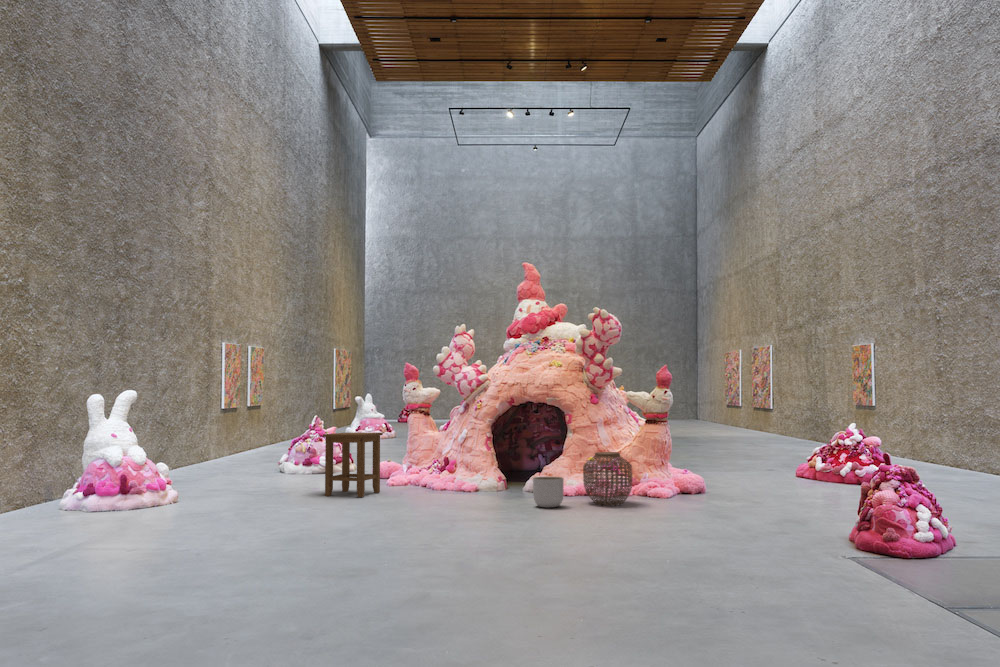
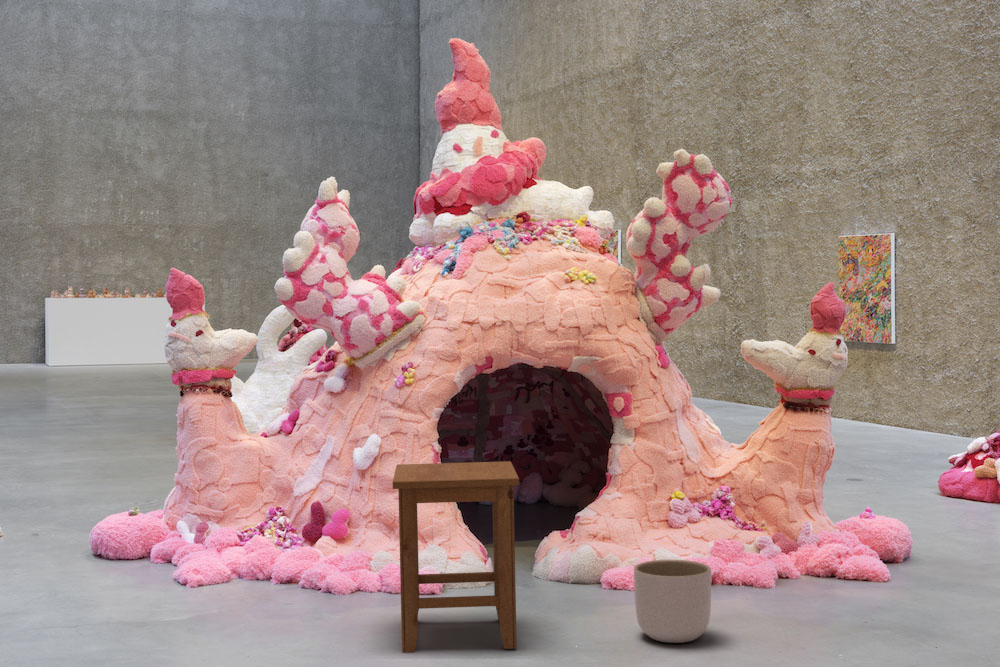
stool: present [323,433,383,497] -> present [393,461,519,653]
woven basket: present [583,452,632,505] -> none [718,487,836,616]

